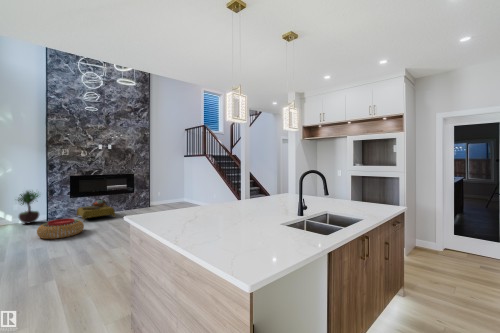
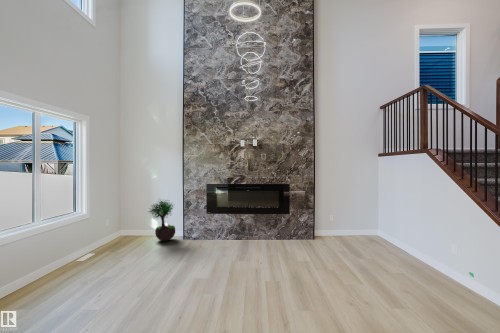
side table: present [77,200,115,220] -> none [206,221,252,255]
pouf: present [37,218,84,239] -> none [121,250,184,289]

